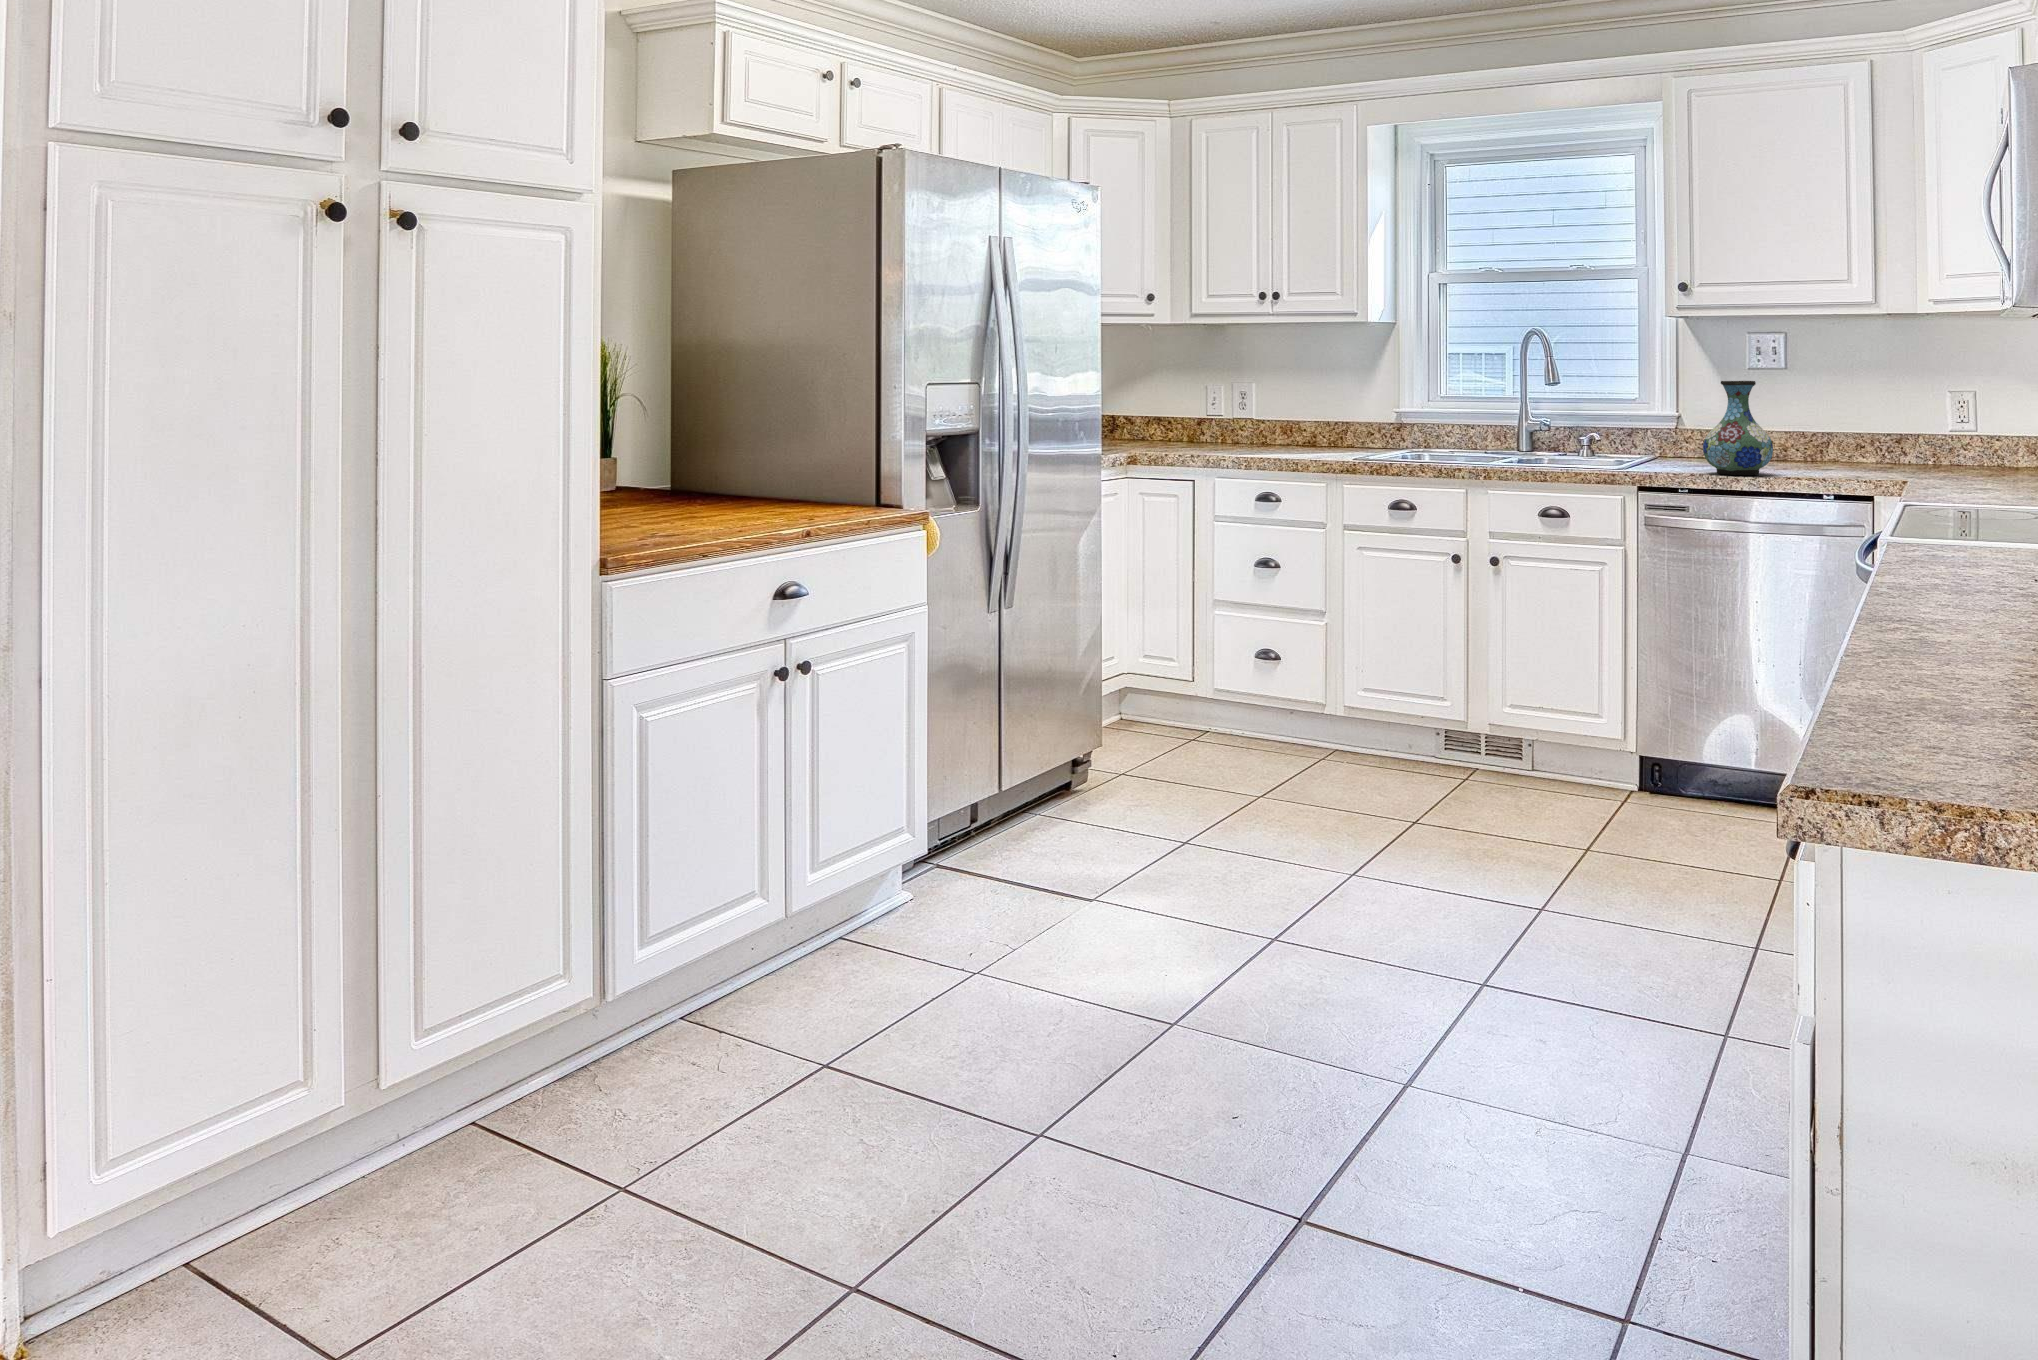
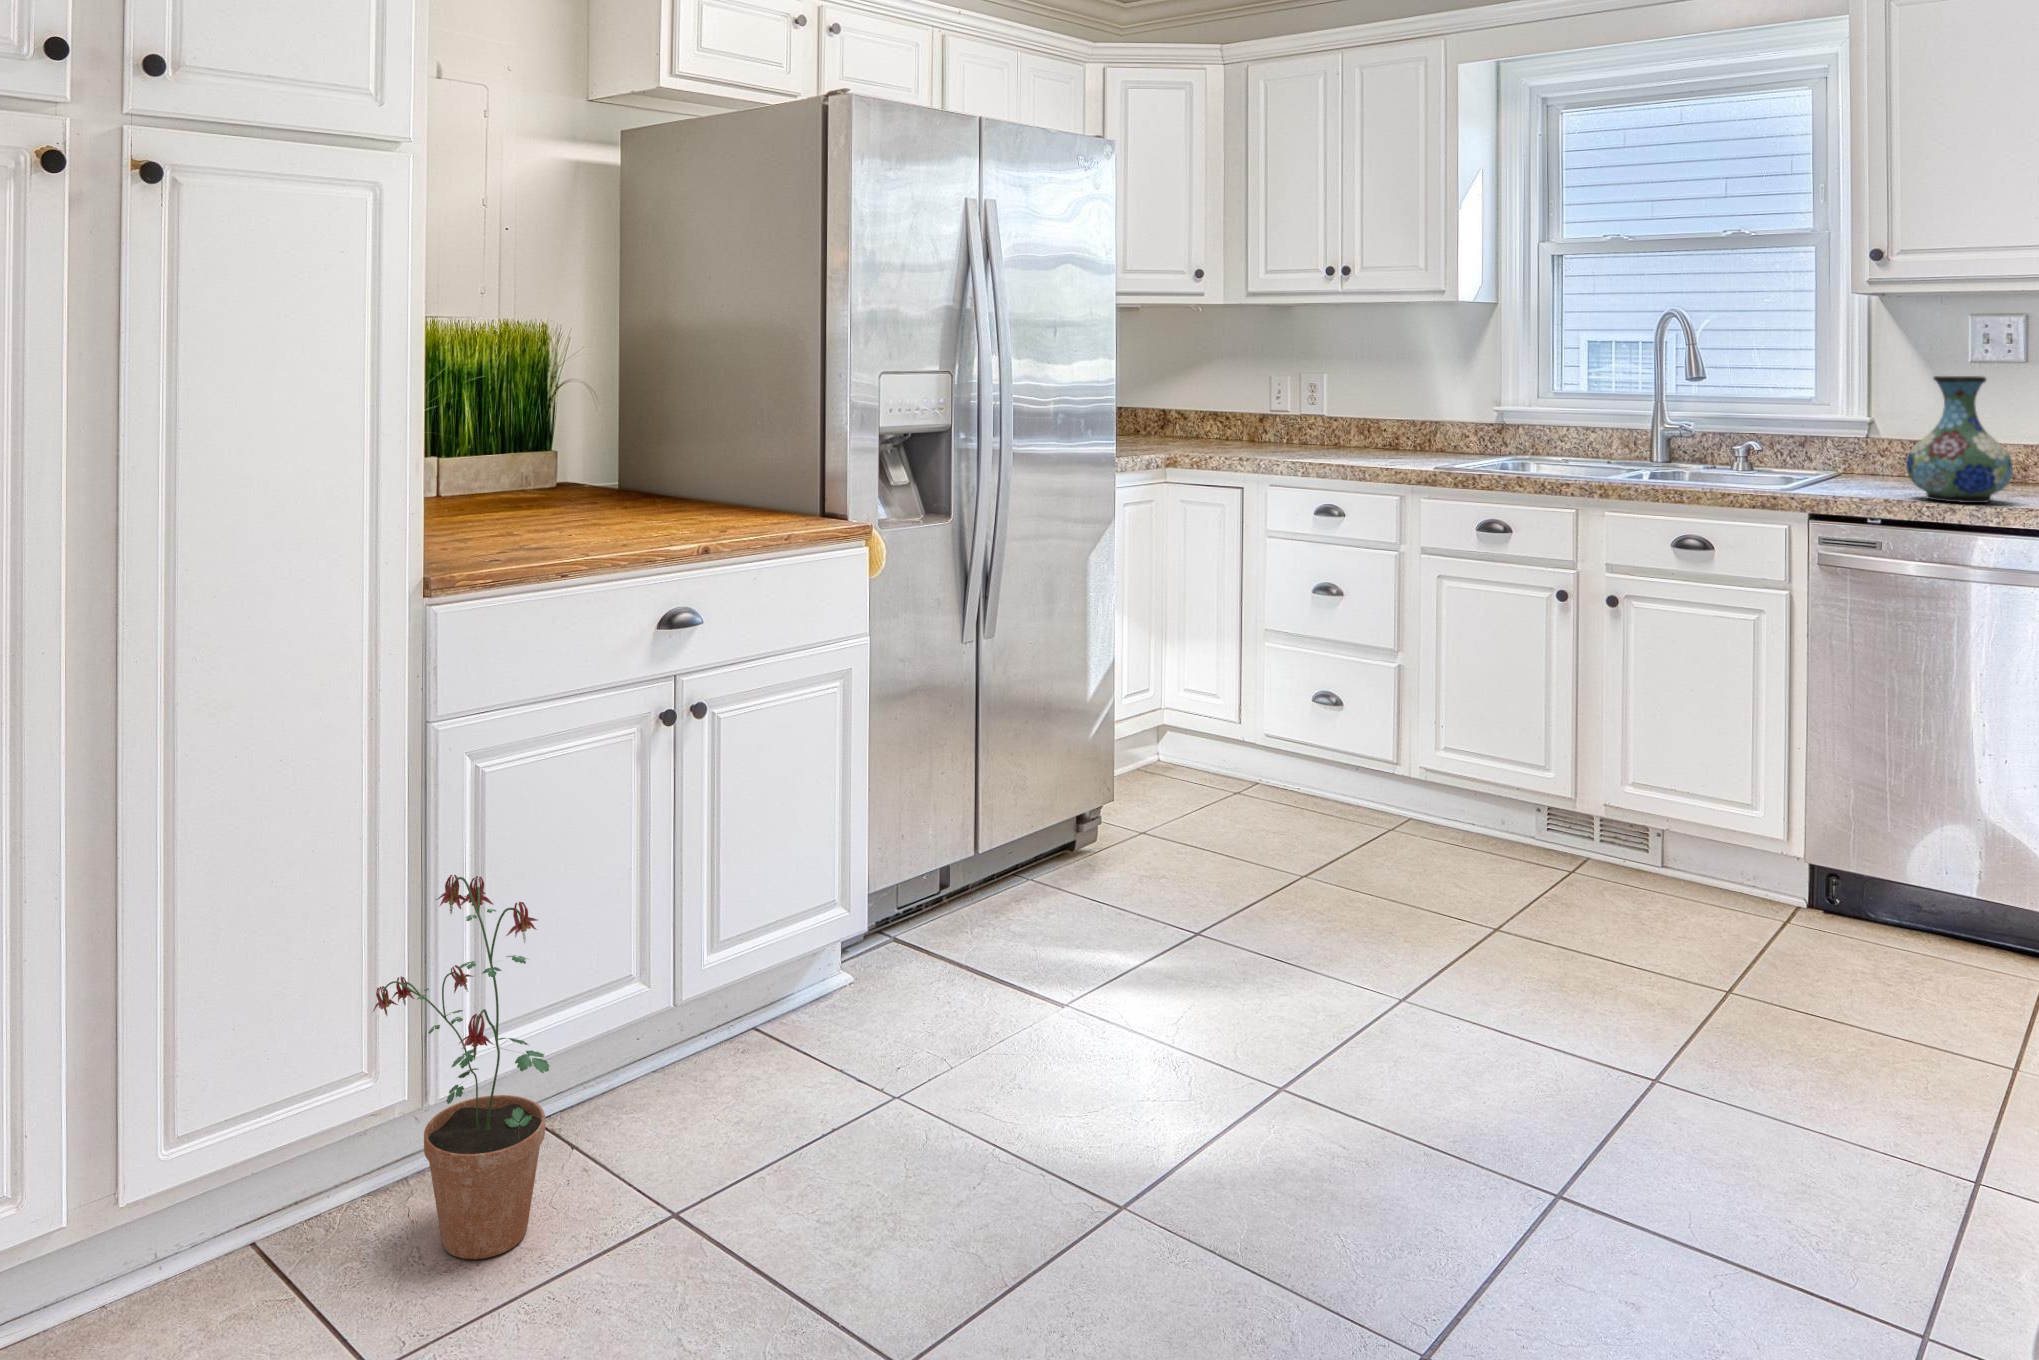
potted plant: none [574,803,736,1110] -> present [373,875,550,1259]

